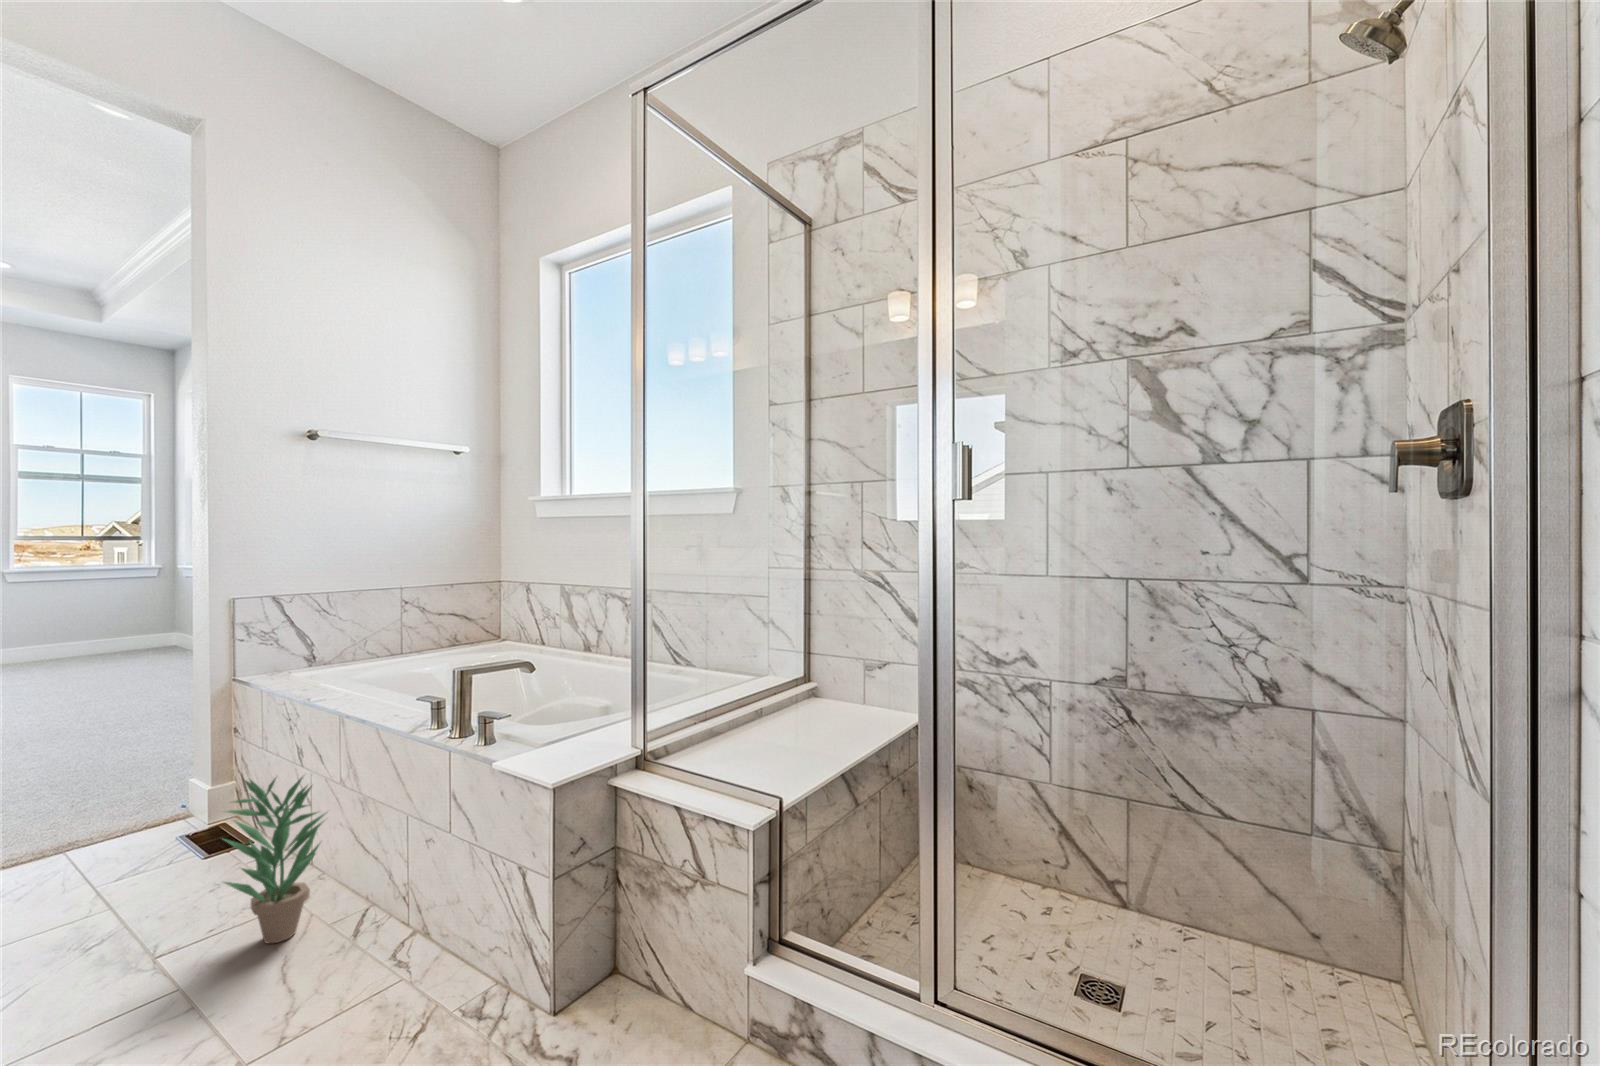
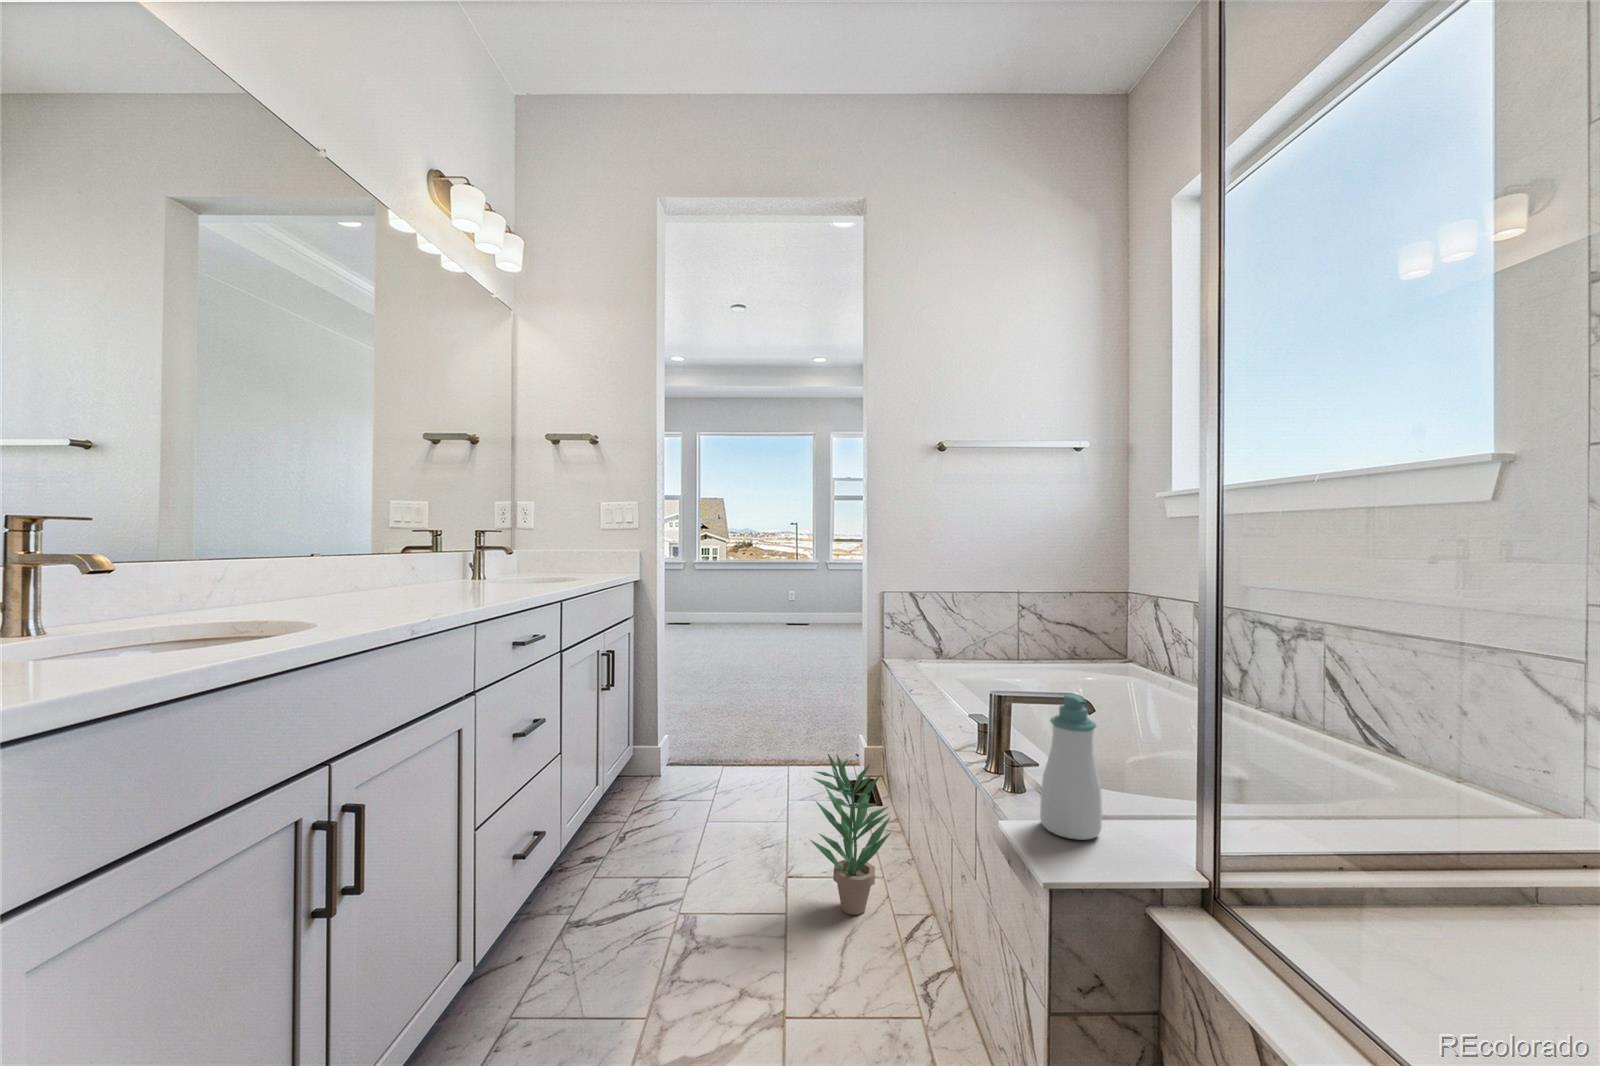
soap bottle: none [522,653,567,758] -> present [1040,694,1102,840]

